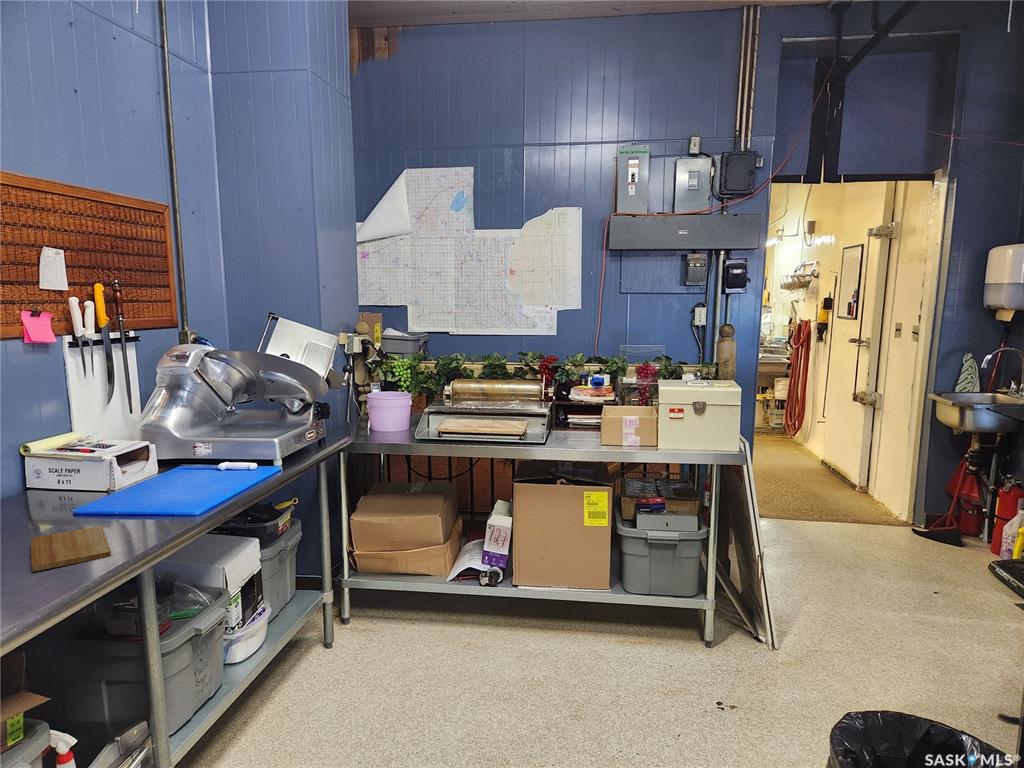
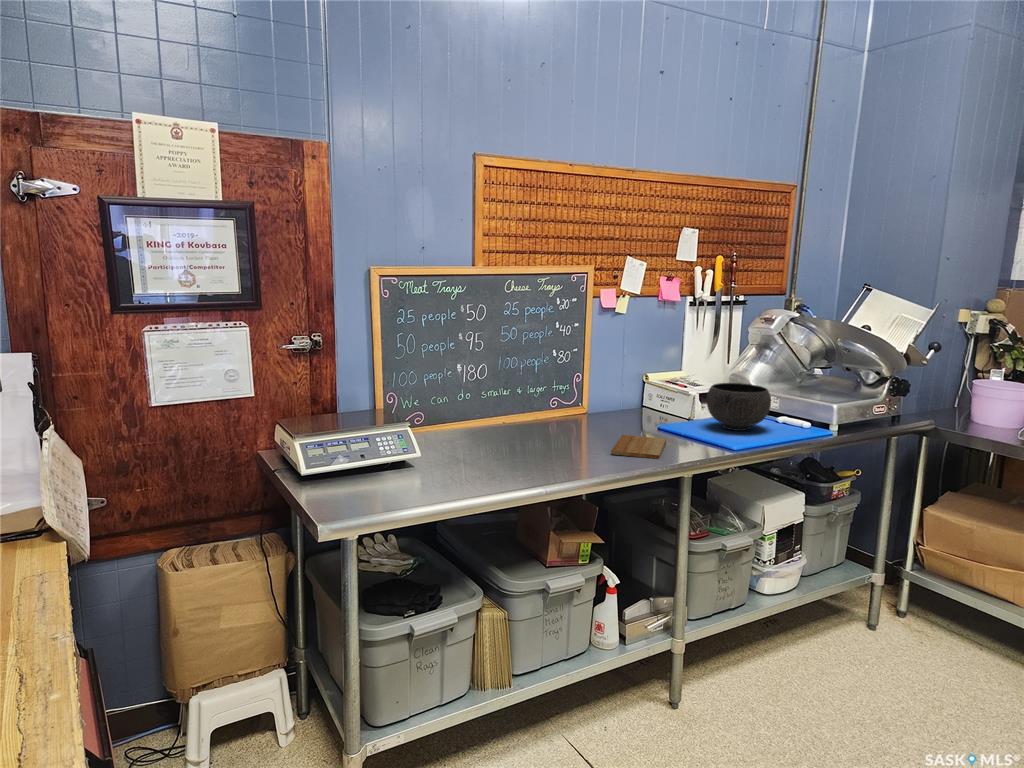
bowl: none [133,434,214,492] -> present [707,383,771,431]

